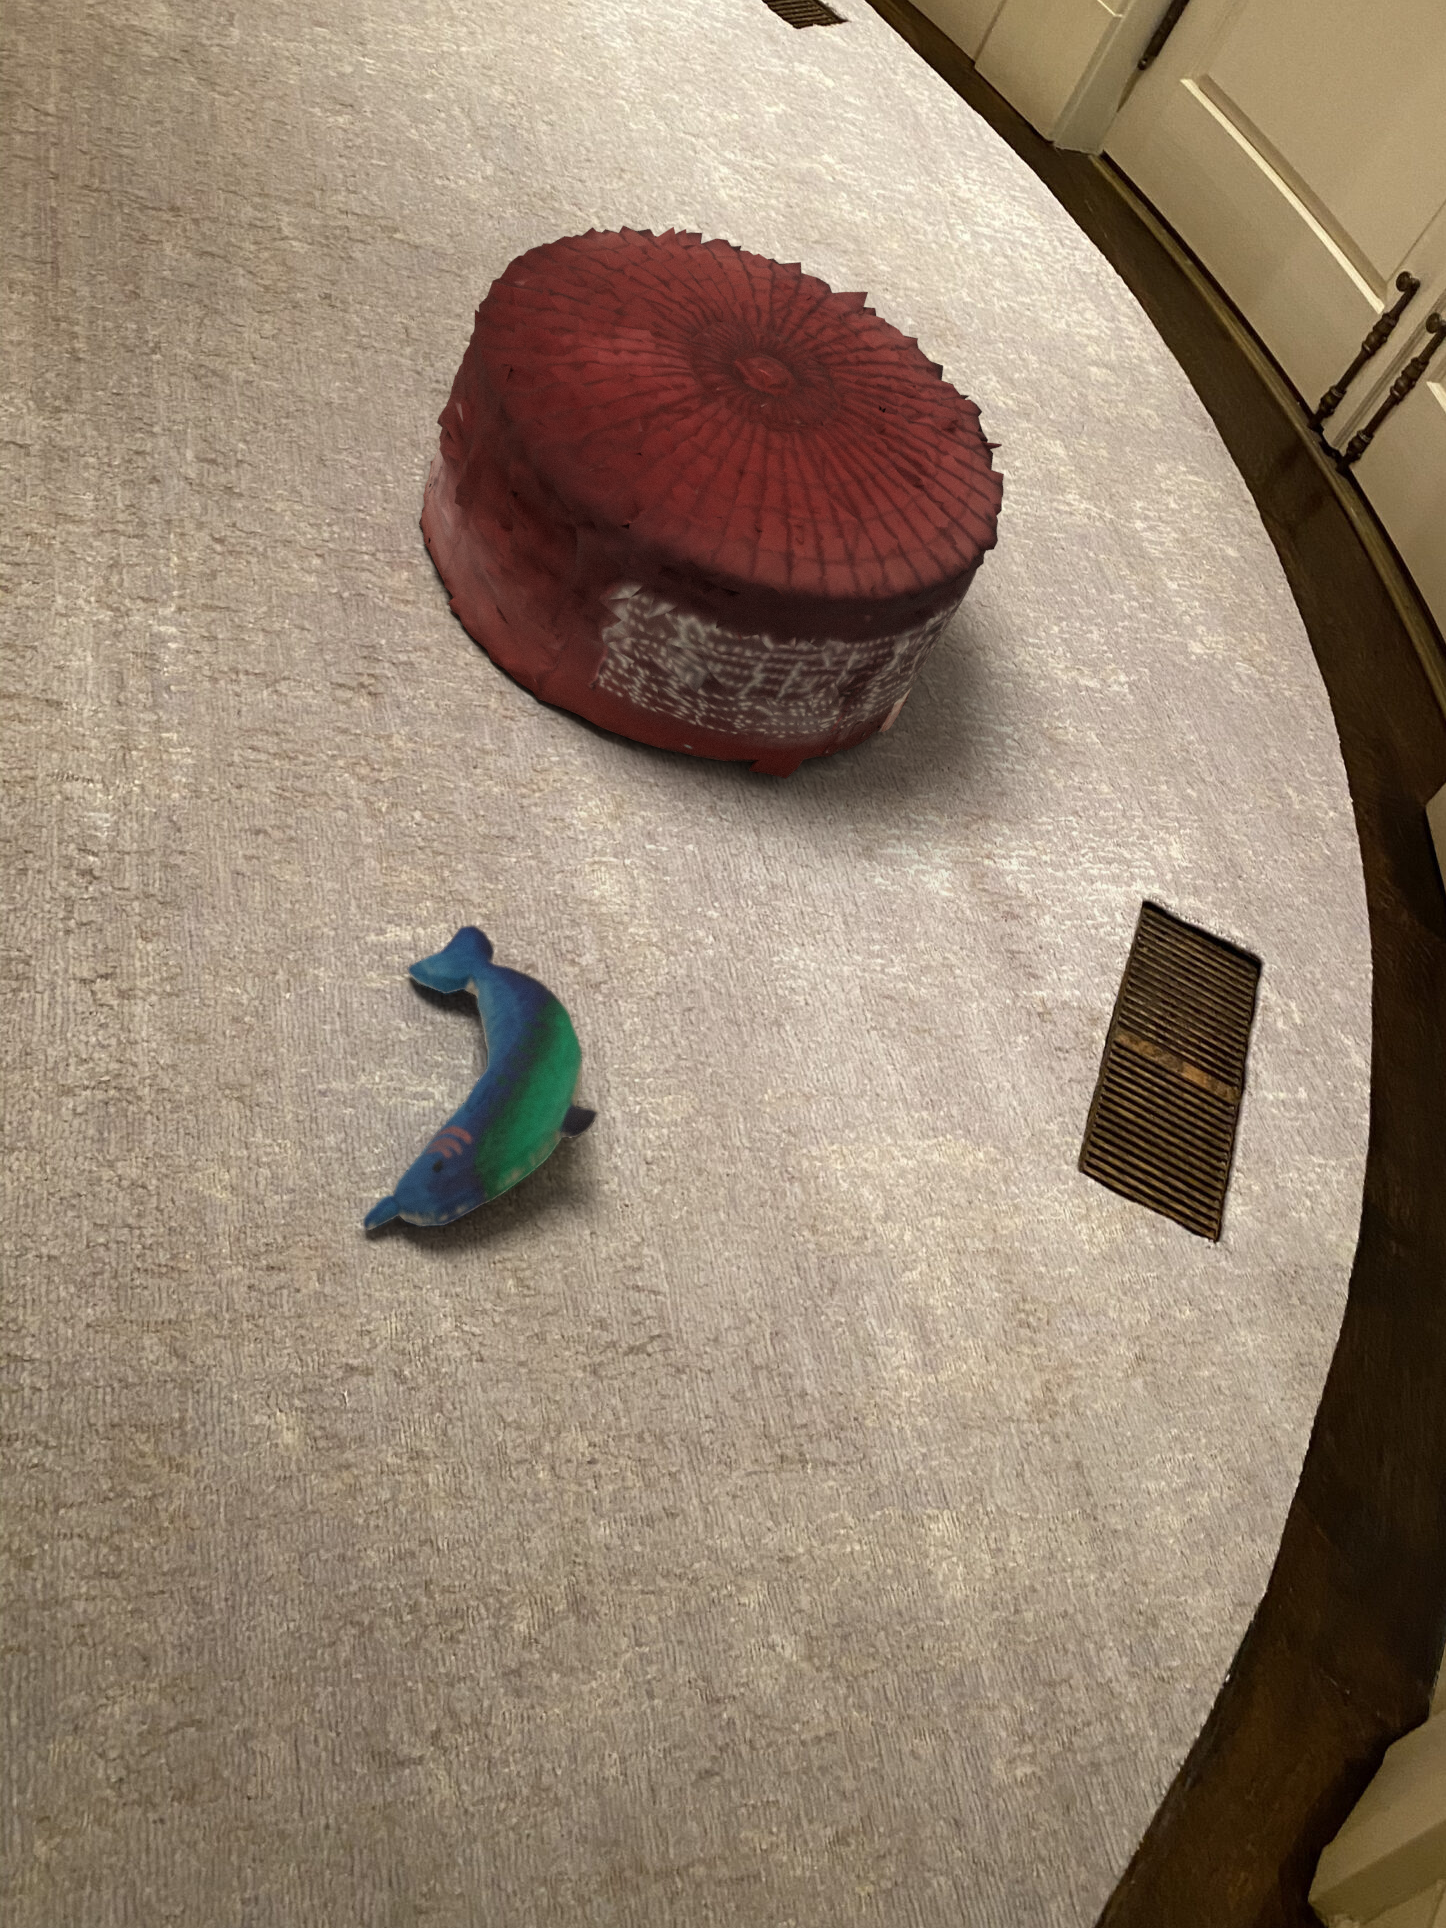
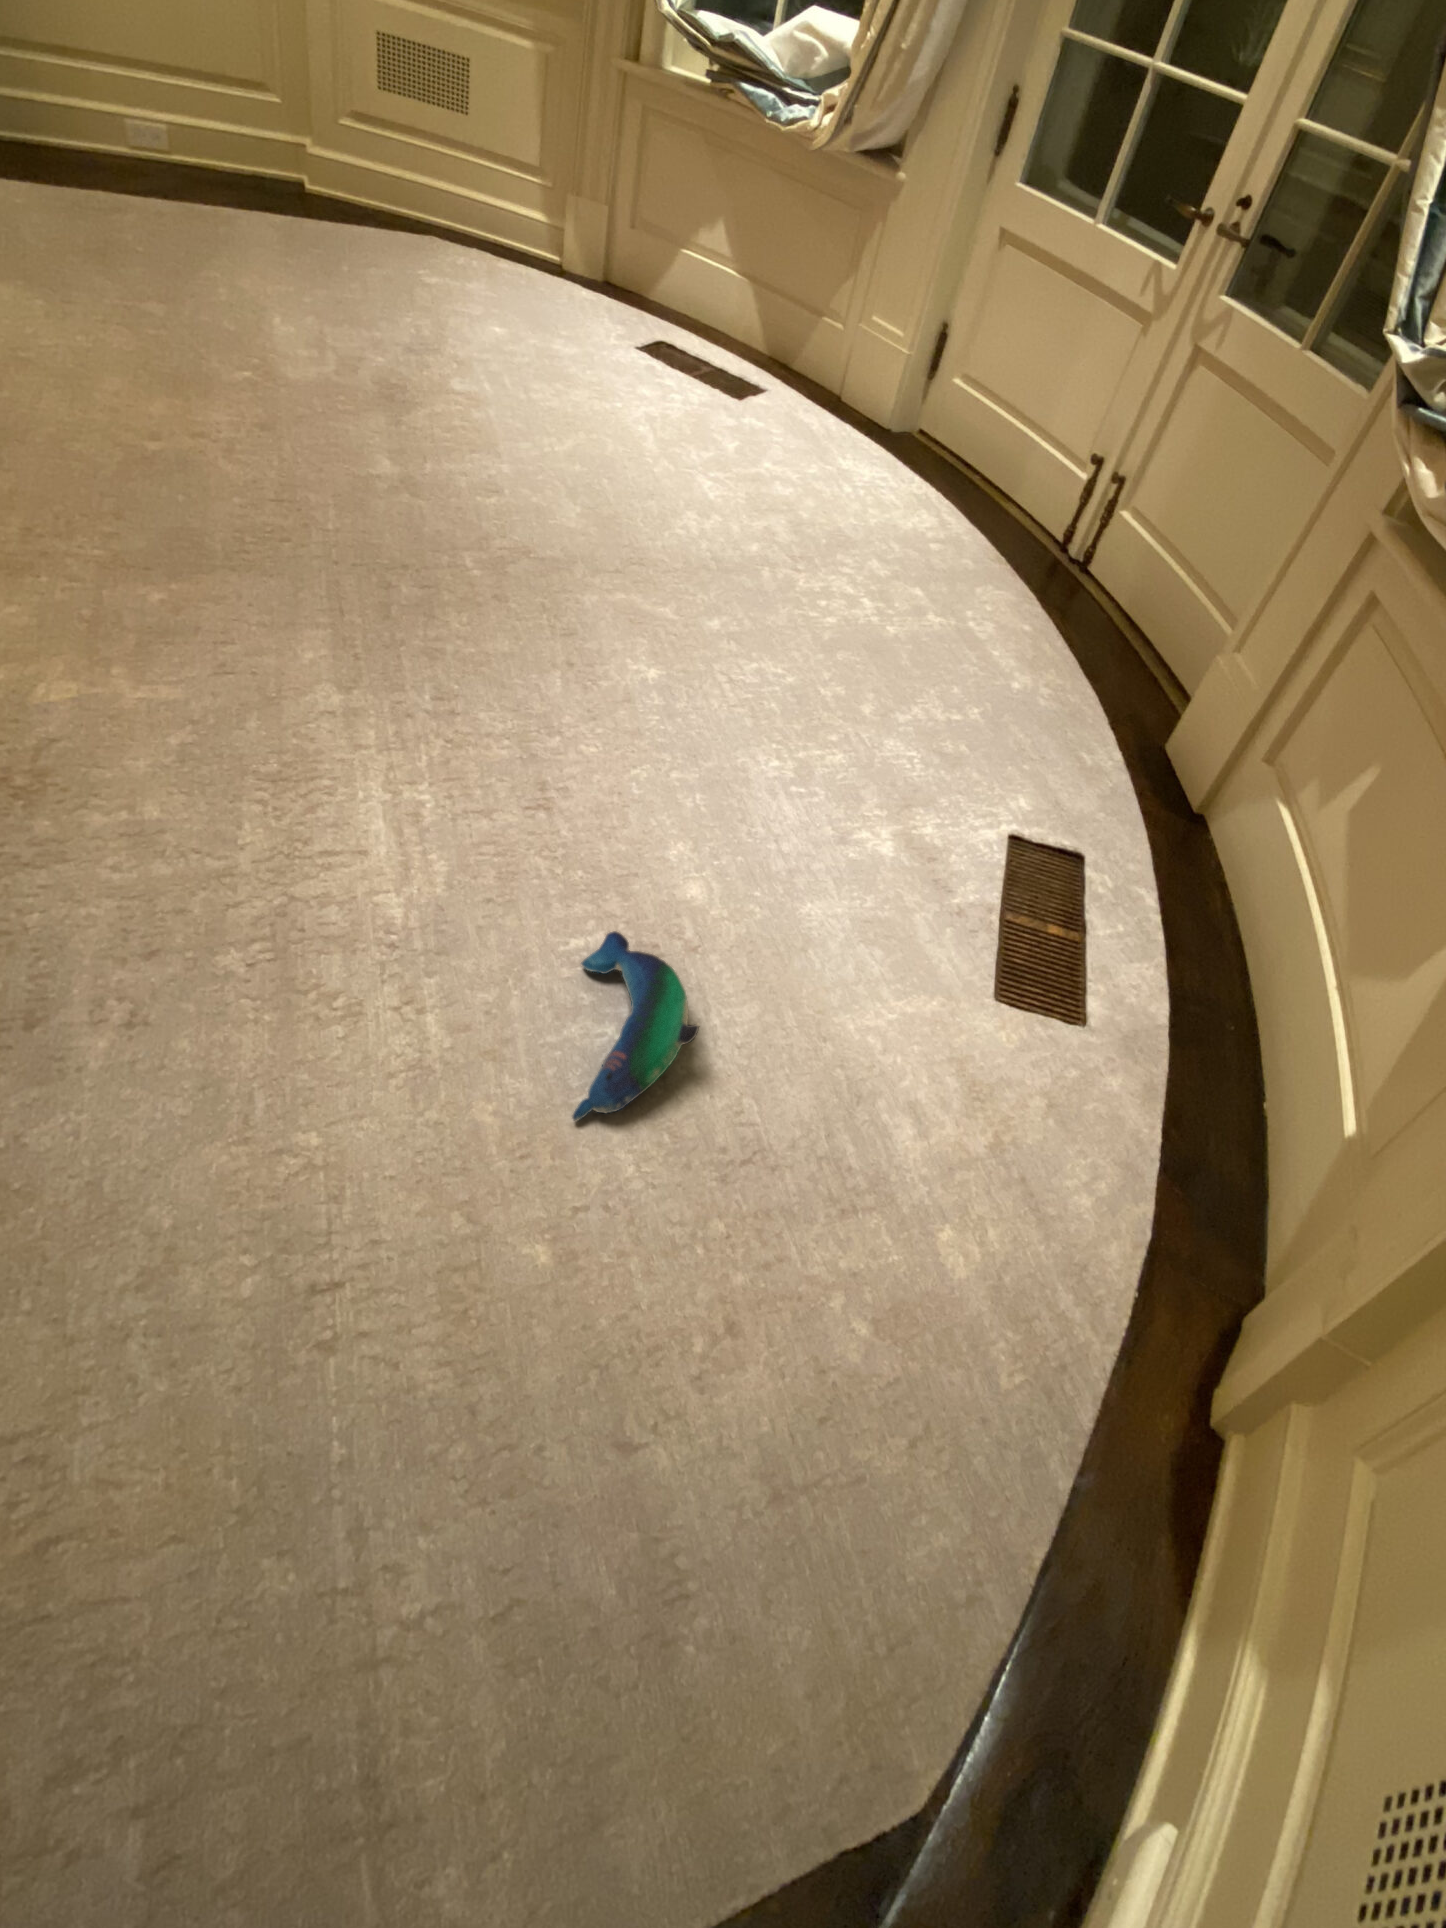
pouf: present [419,225,1004,778] -> none [556,515,880,810]

